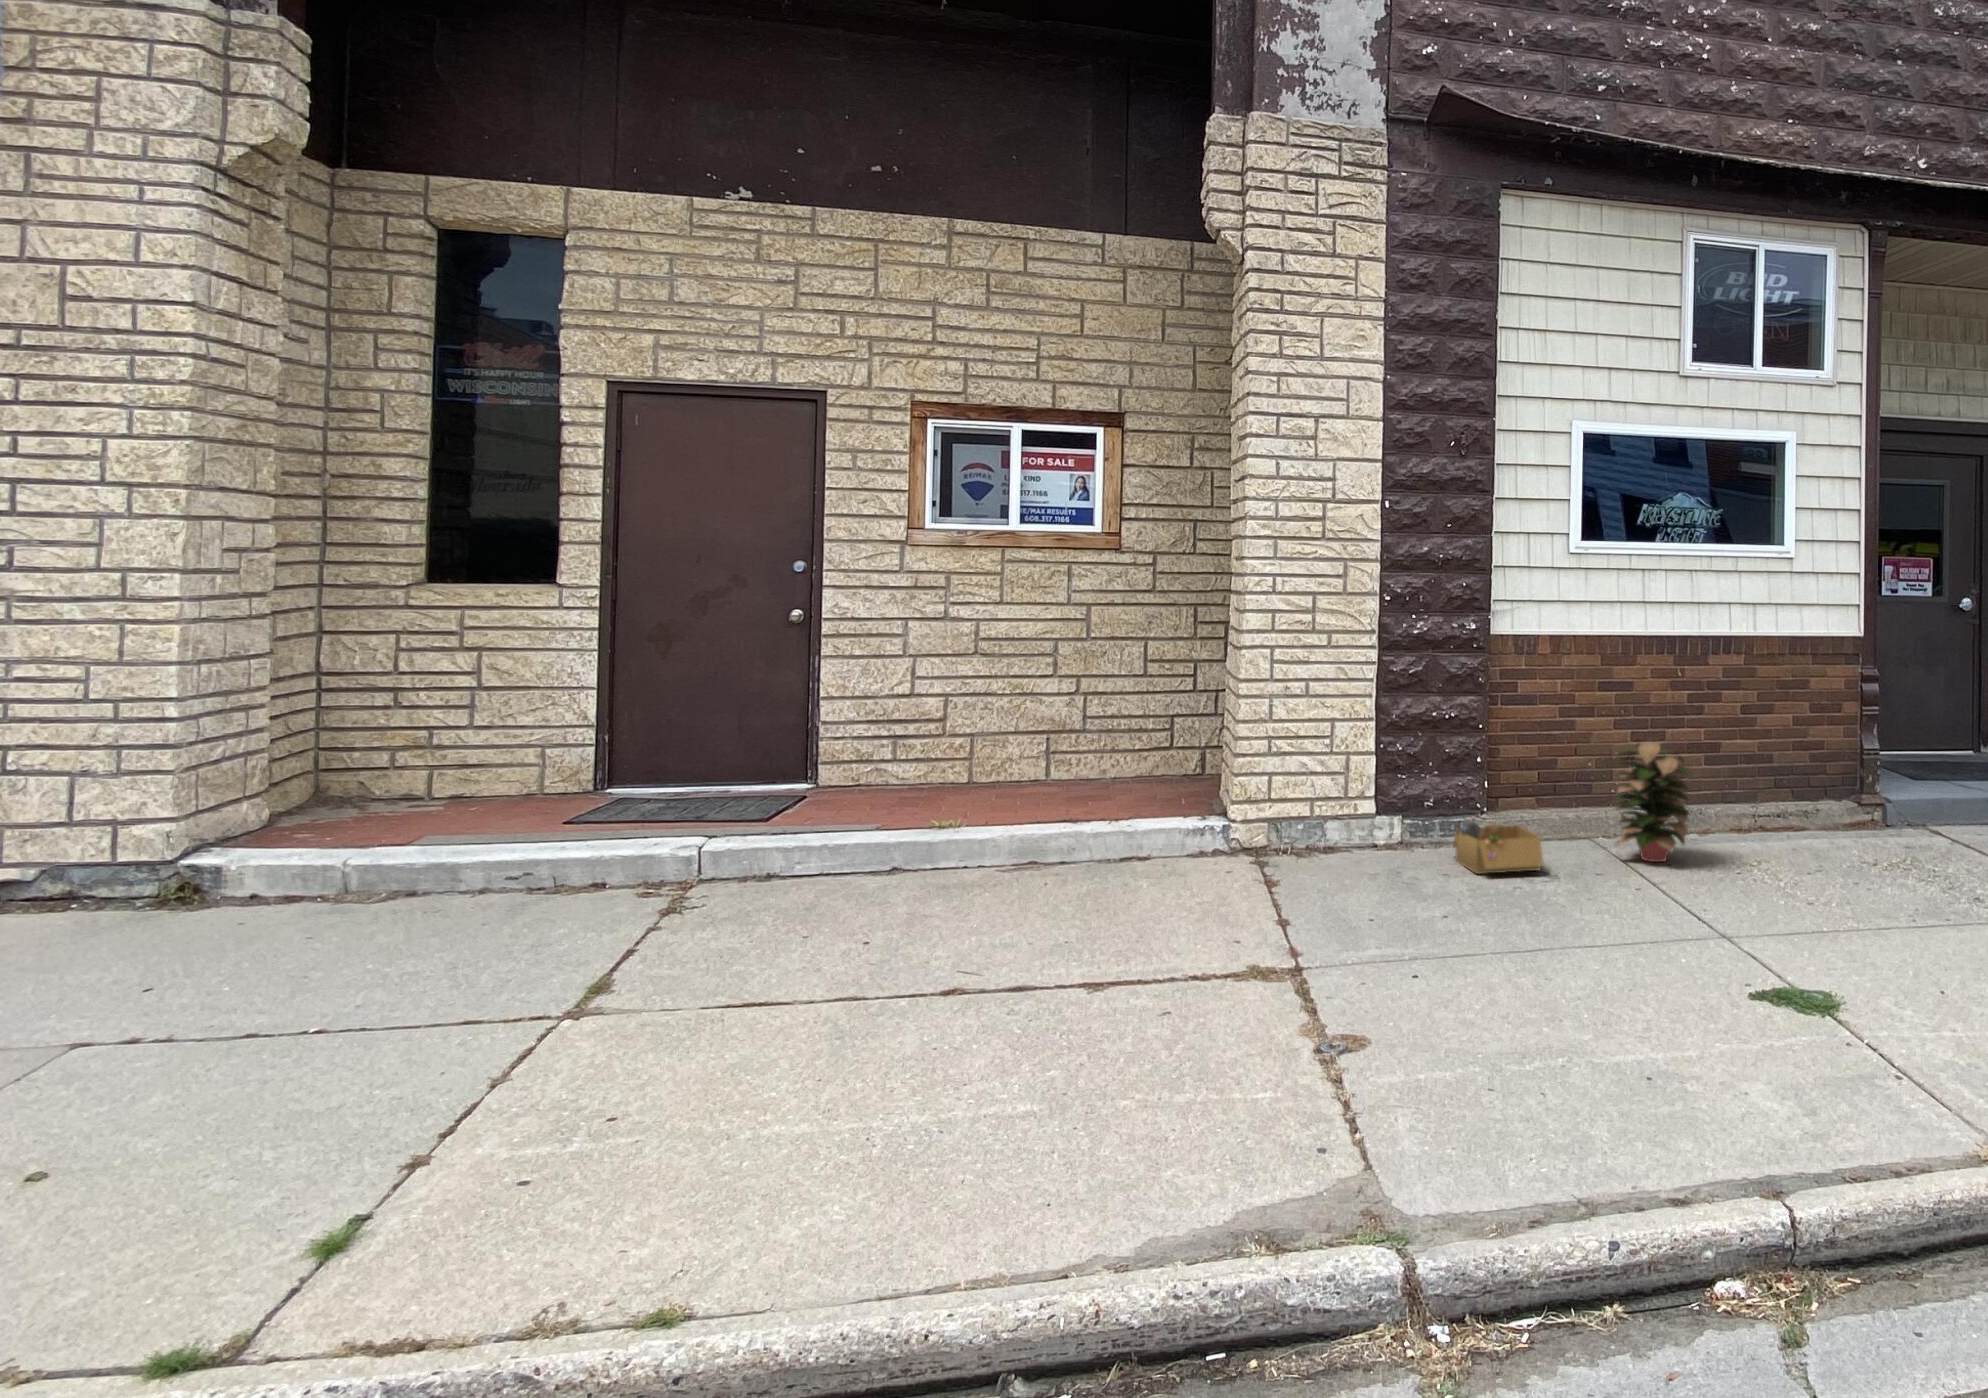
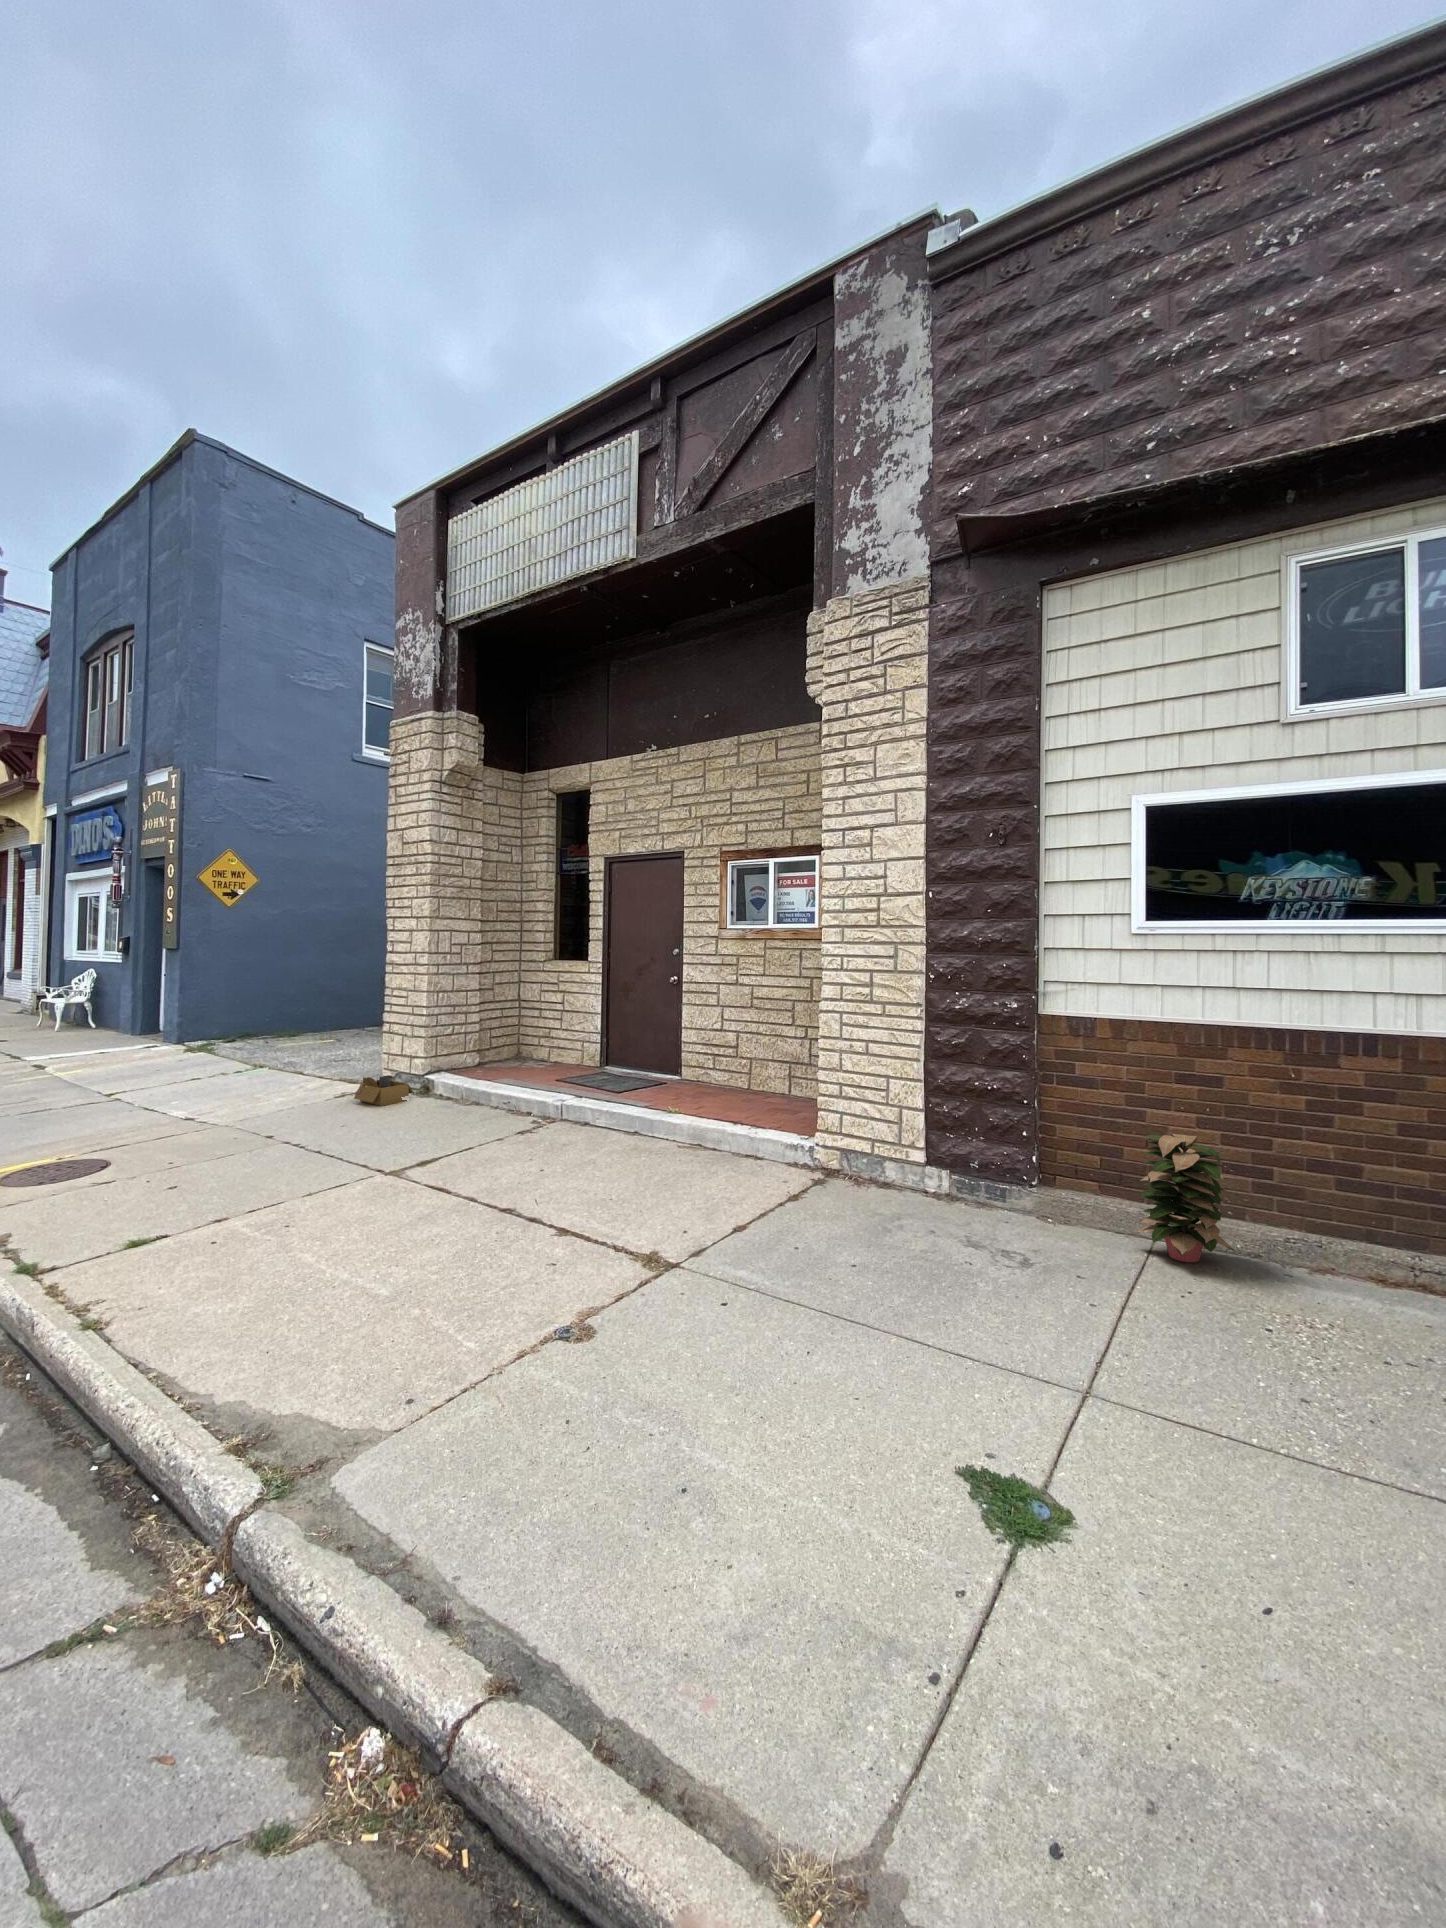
cardboard box: present [1453,820,1544,874] -> present [354,1076,414,1106]

